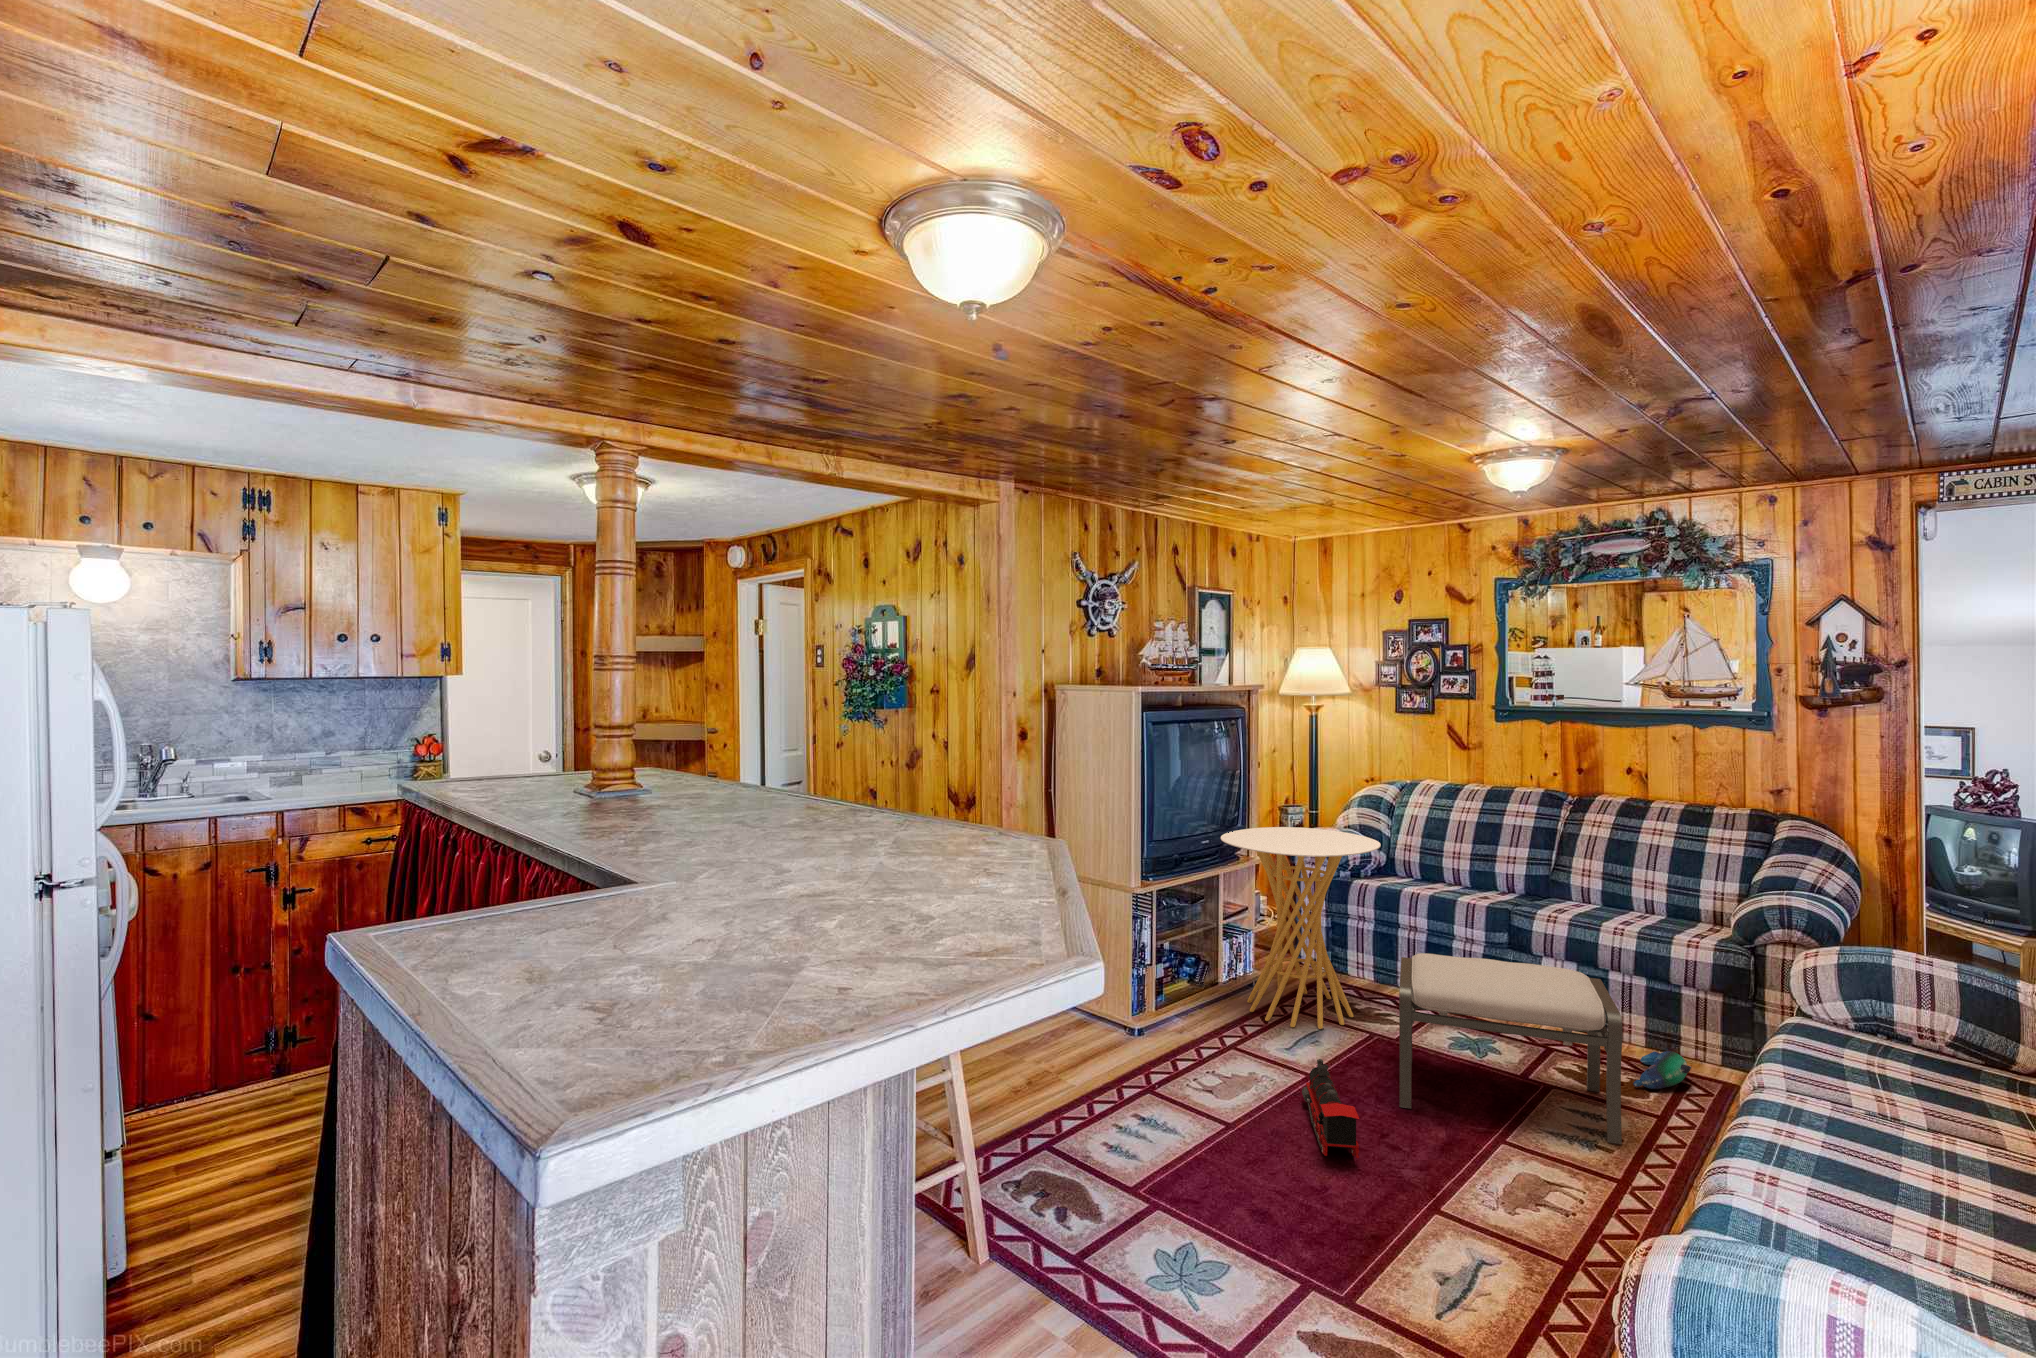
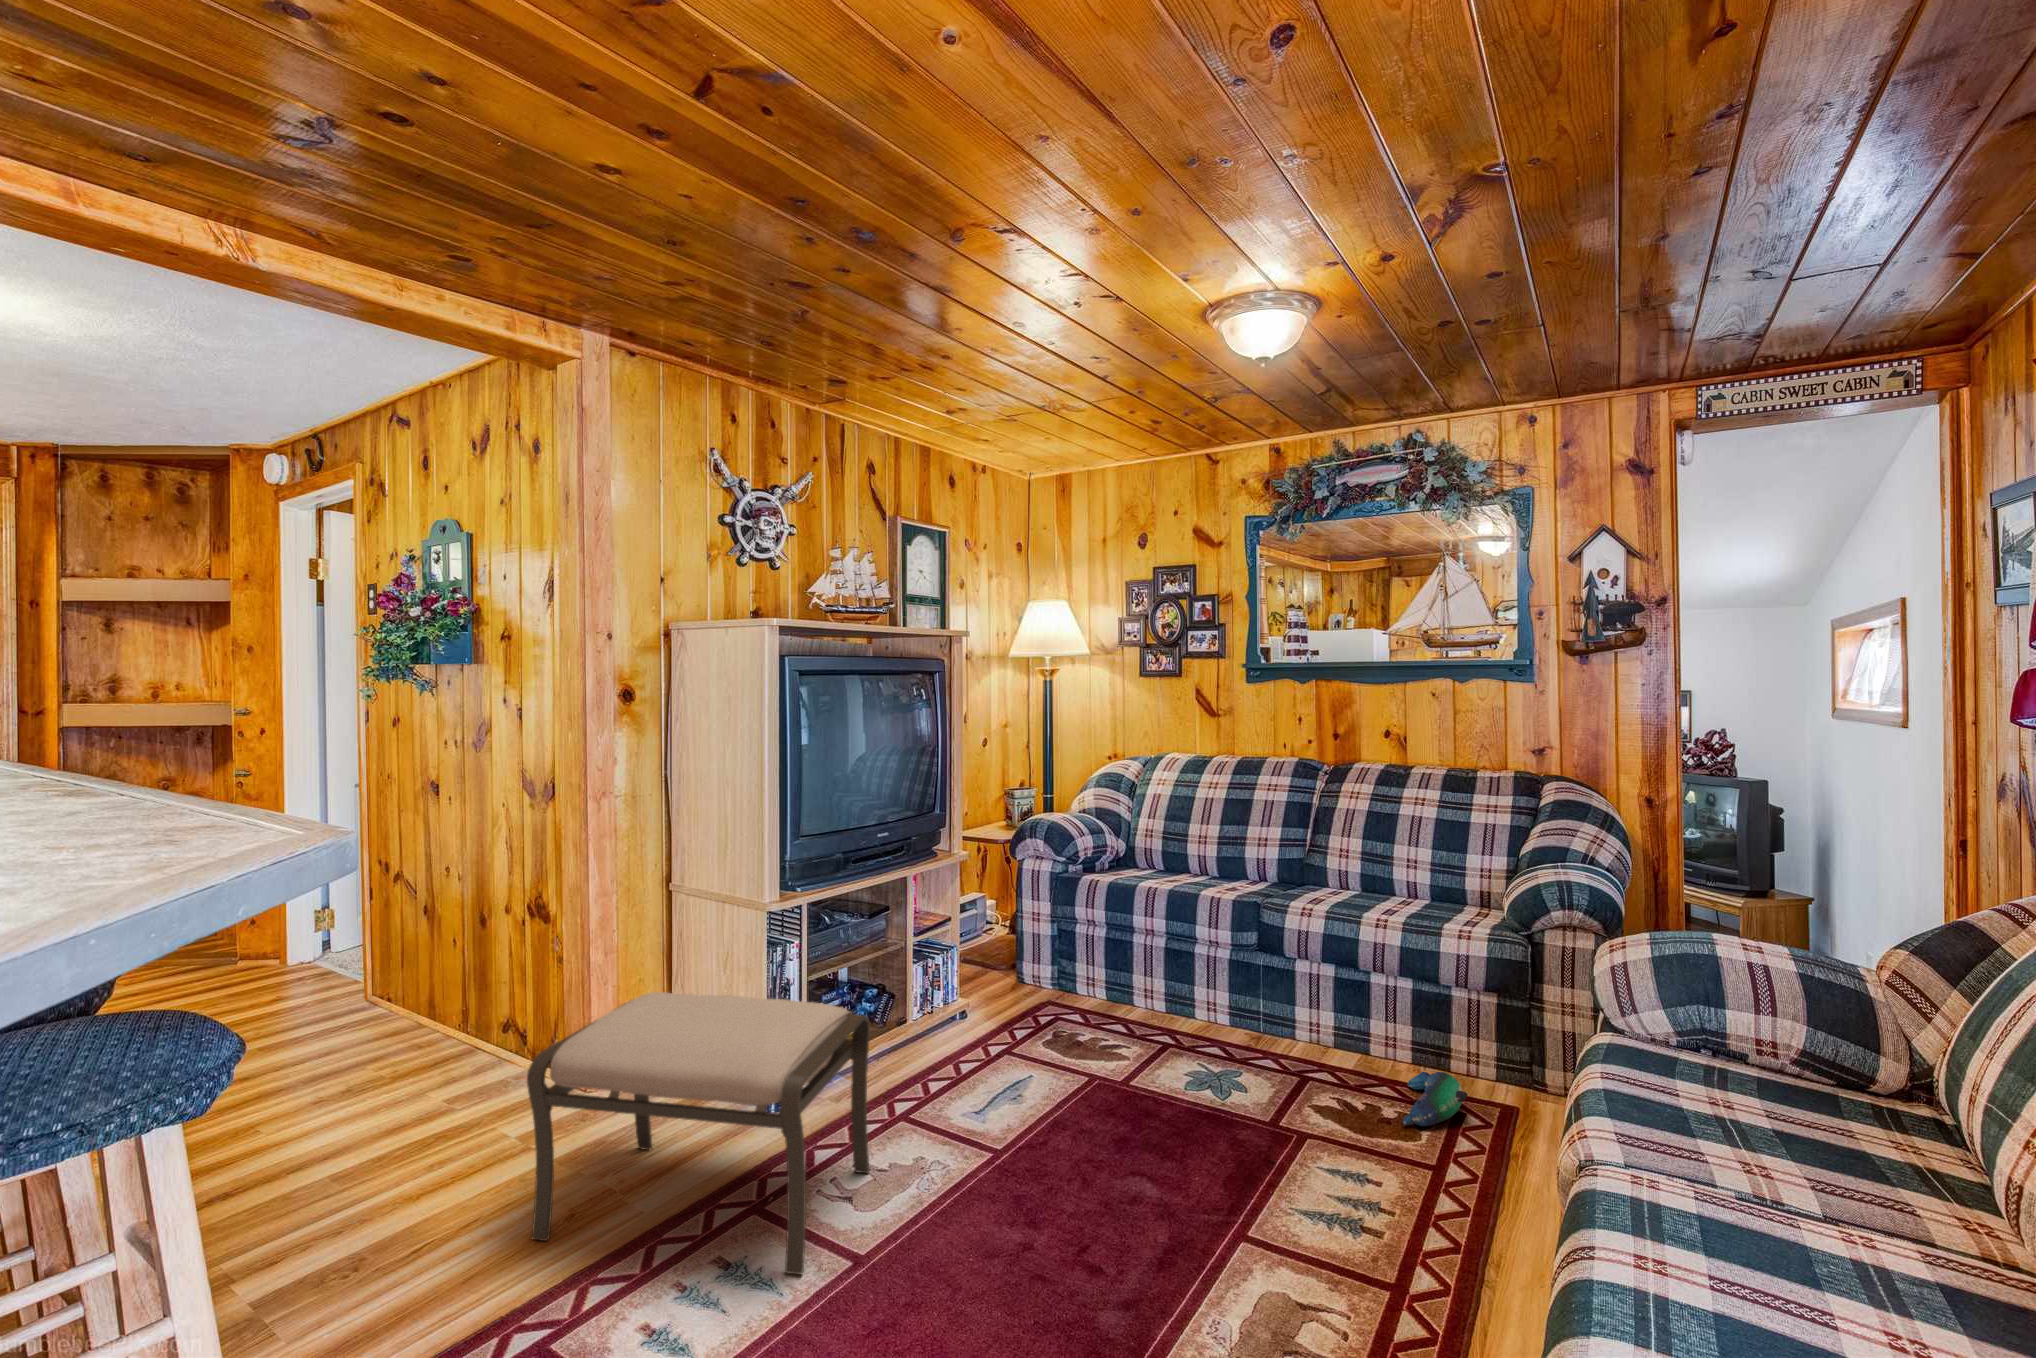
side table: present [1221,827,1381,1029] -> none [905,812,1105,1076]
ottoman: present [1399,953,1623,1144] -> present [527,992,870,1274]
toy train: present [1302,1059,1359,1158] -> none [976,1137,1035,1310]

